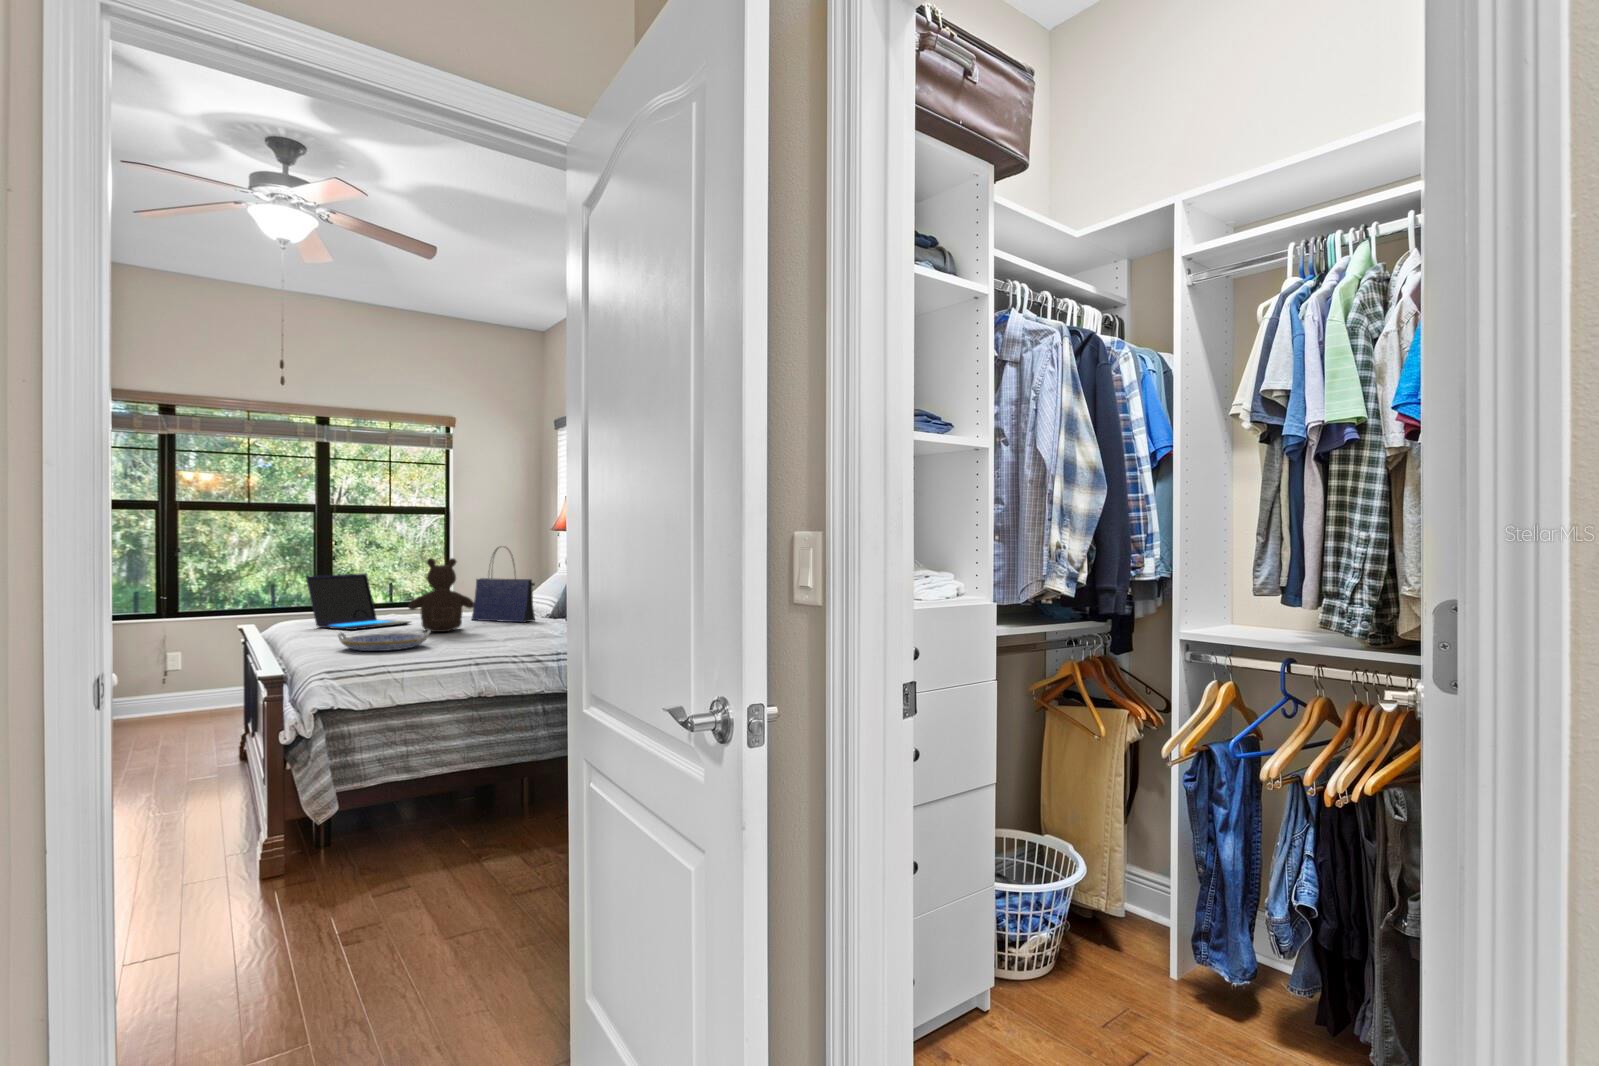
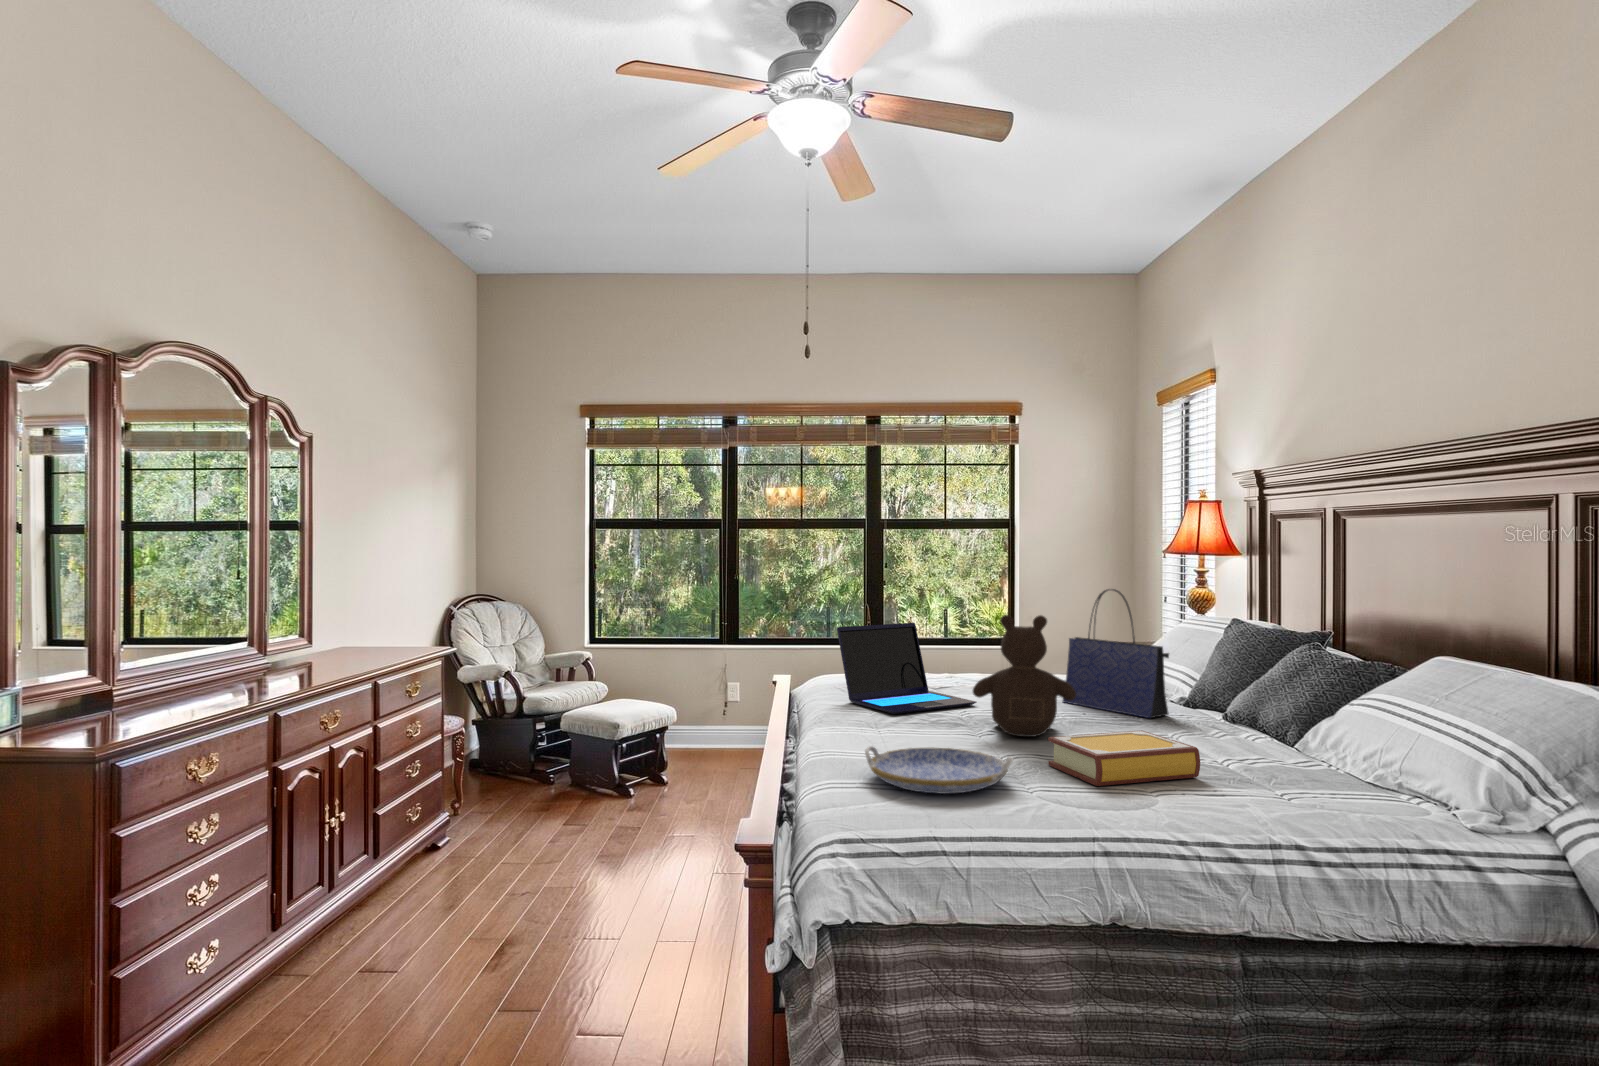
book: none [454,619,537,643] -> present [1048,730,1200,786]

